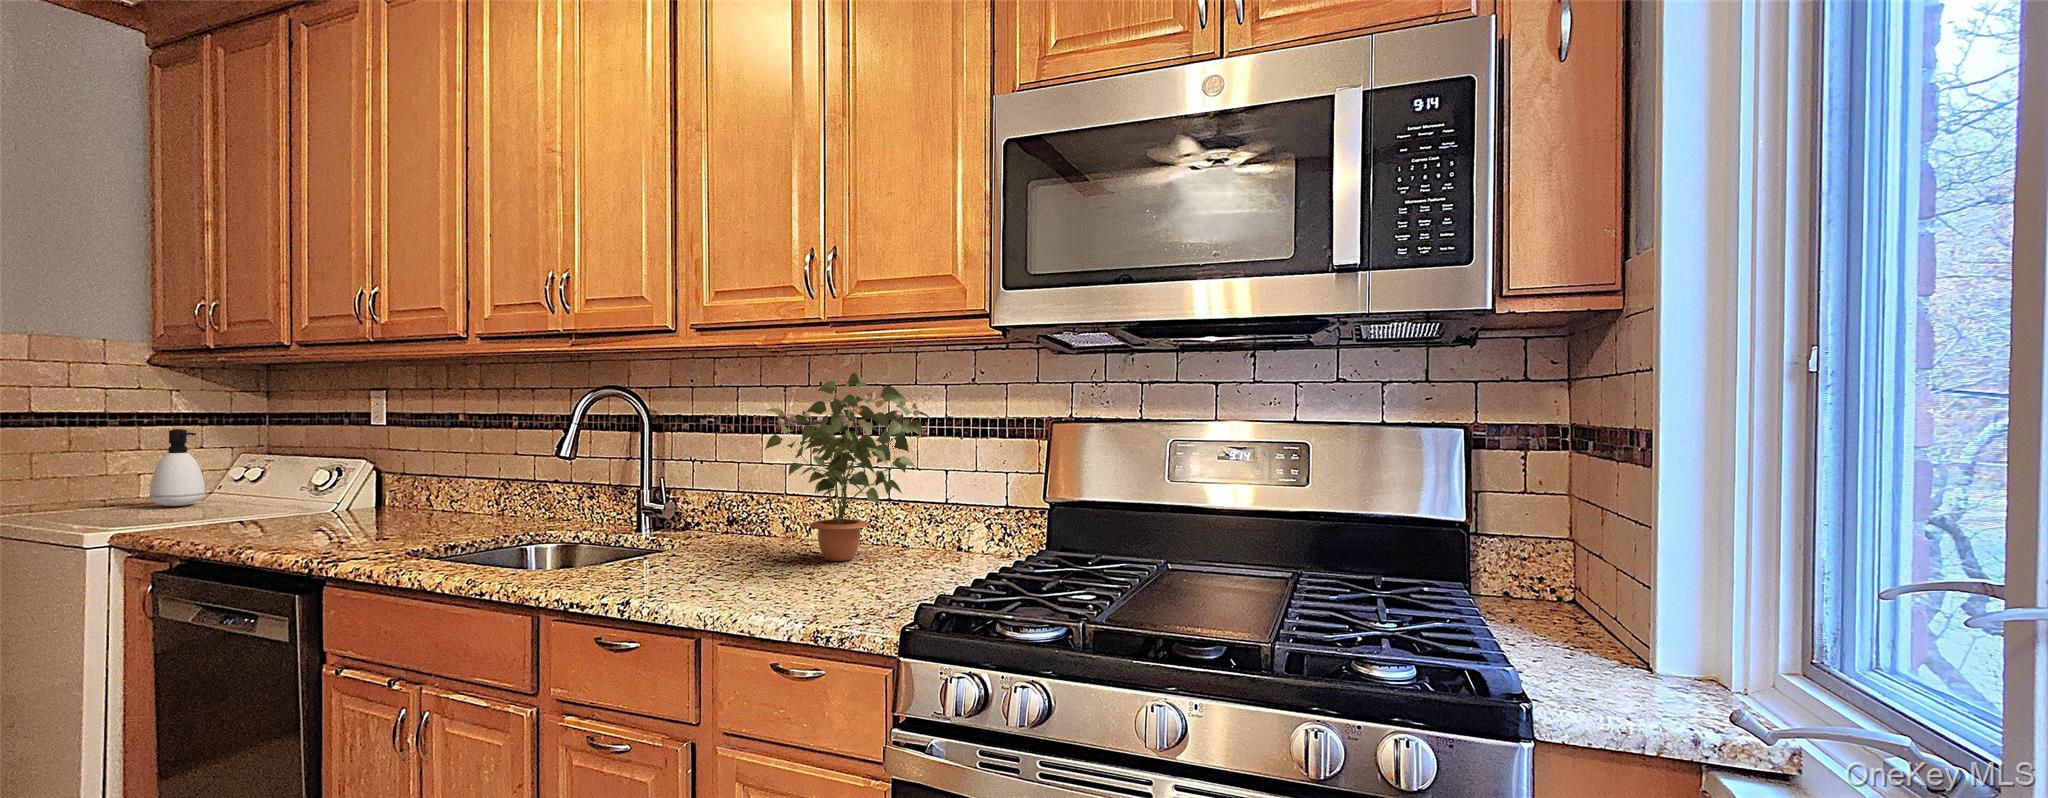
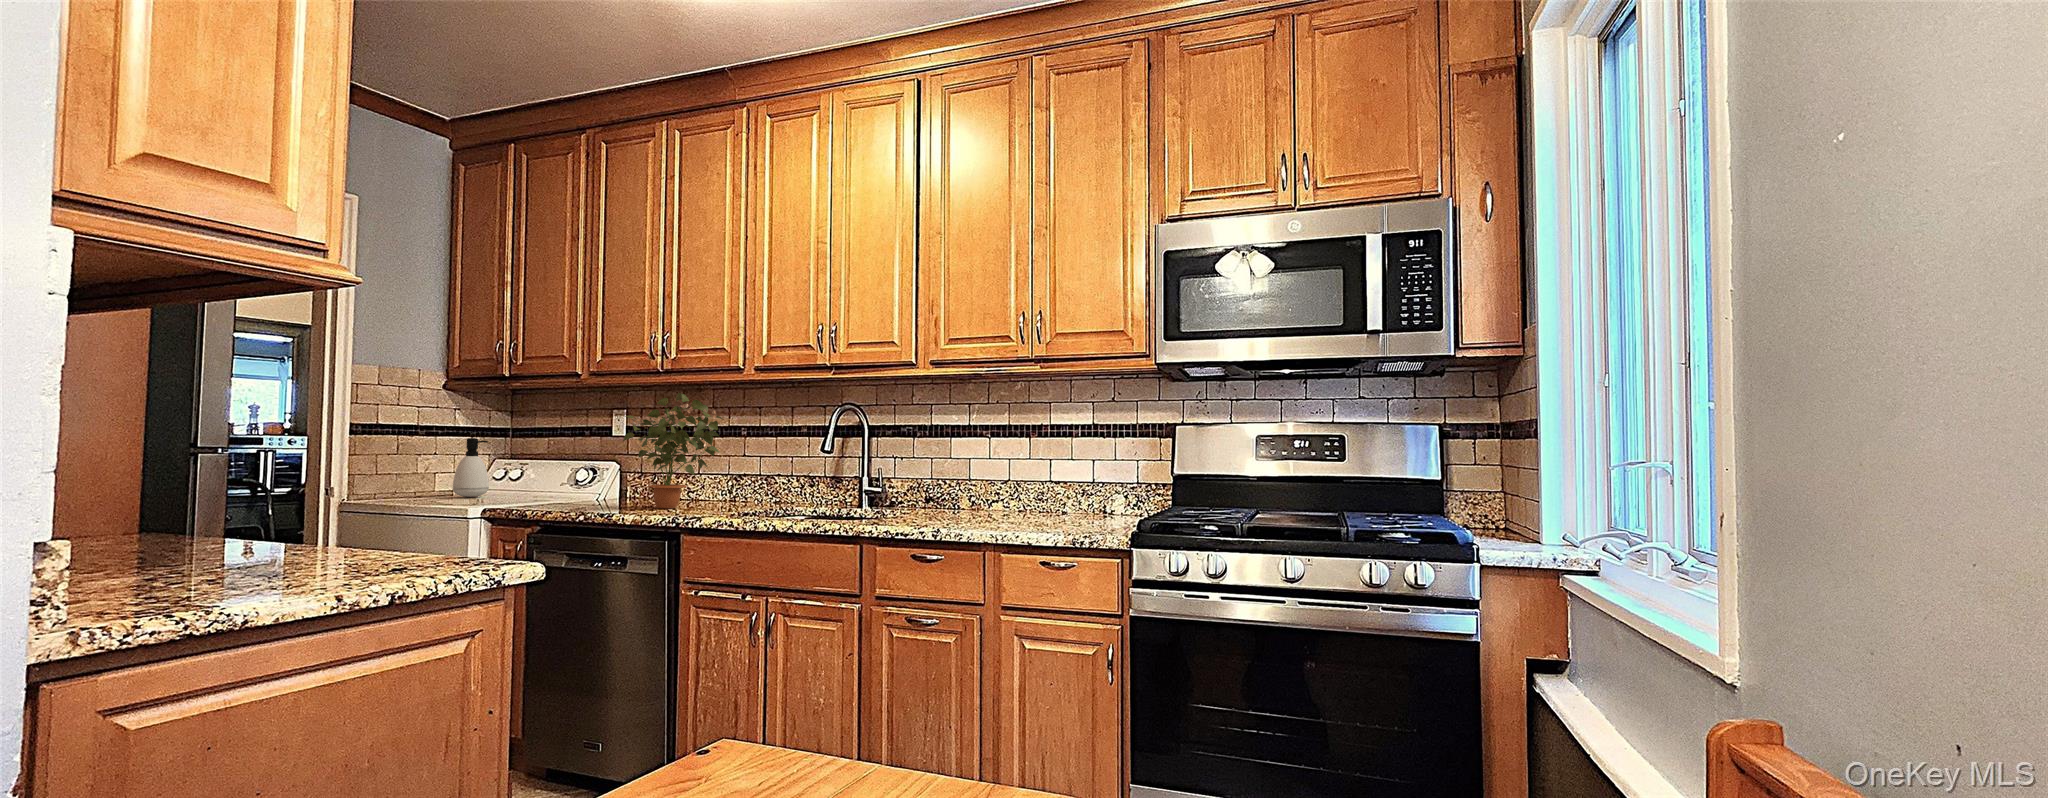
potted plant: present [765,373,930,561] -> present [623,393,722,508]

